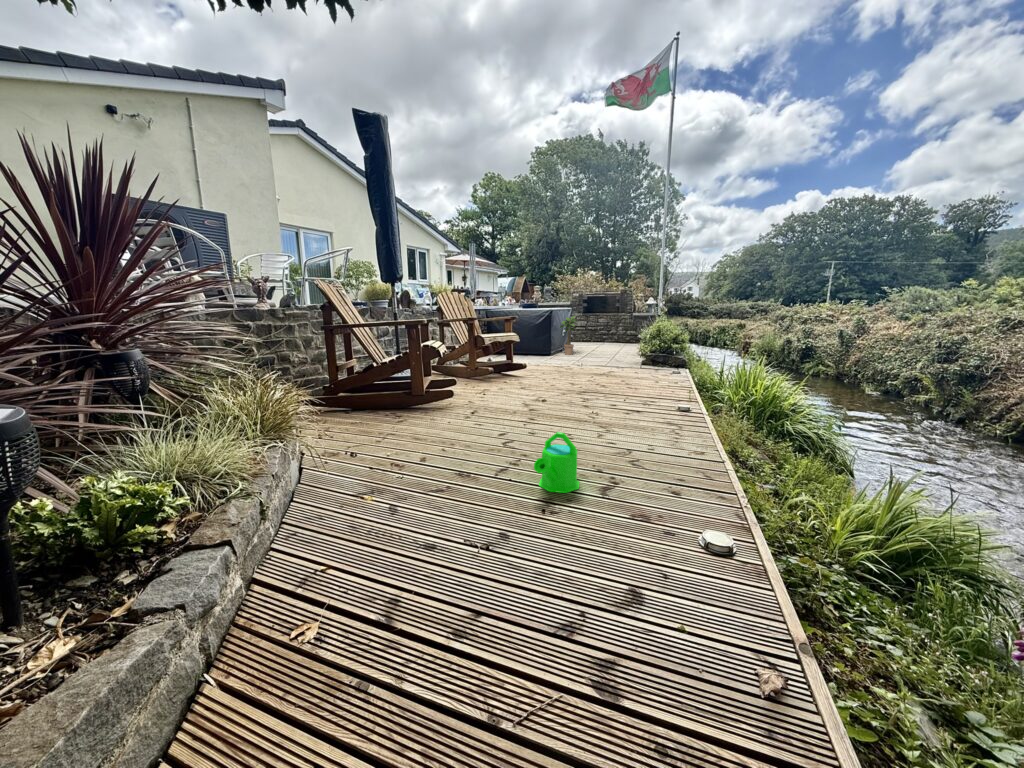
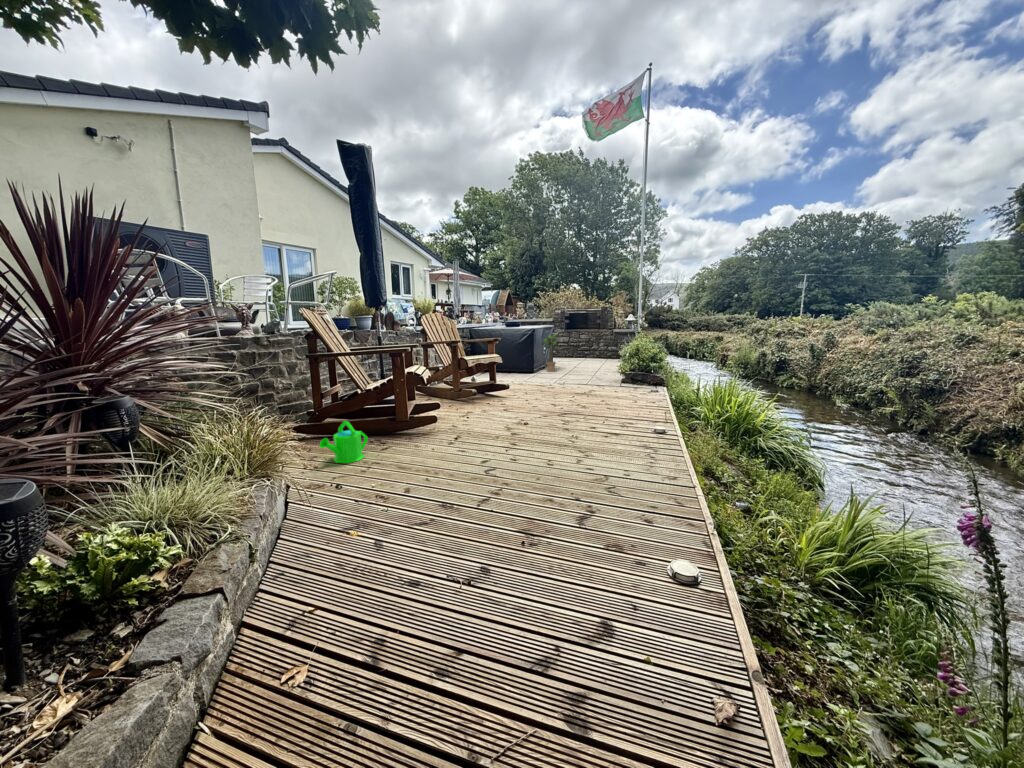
watering can: present [534,432,579,493] -> present [319,421,368,463]

